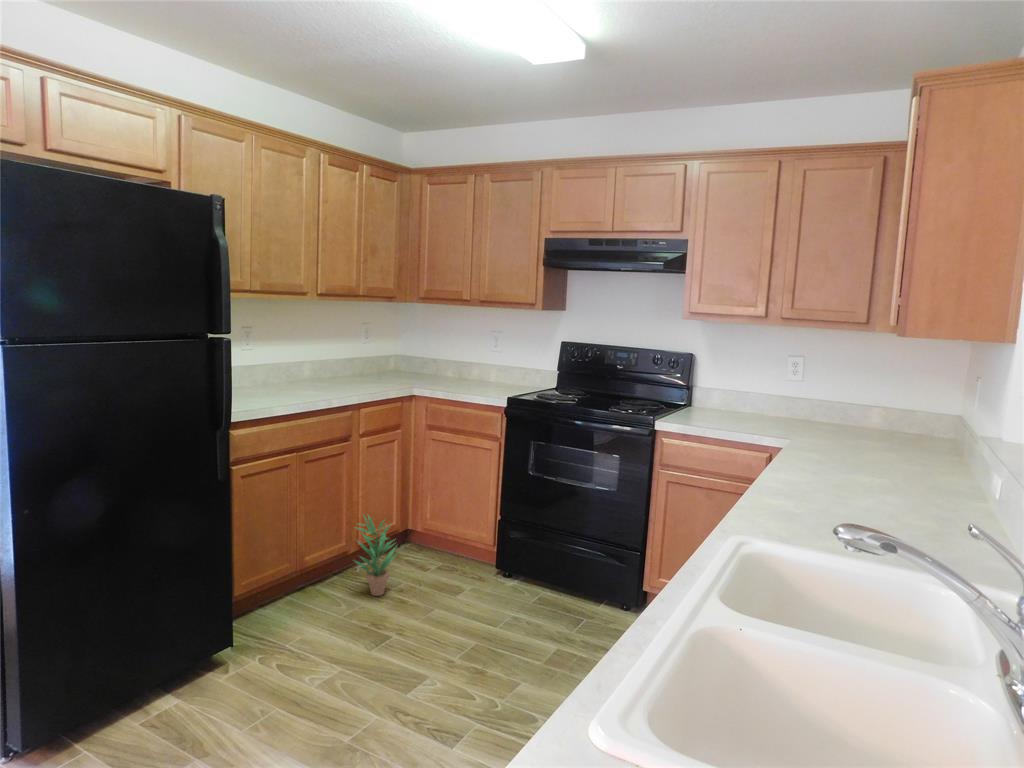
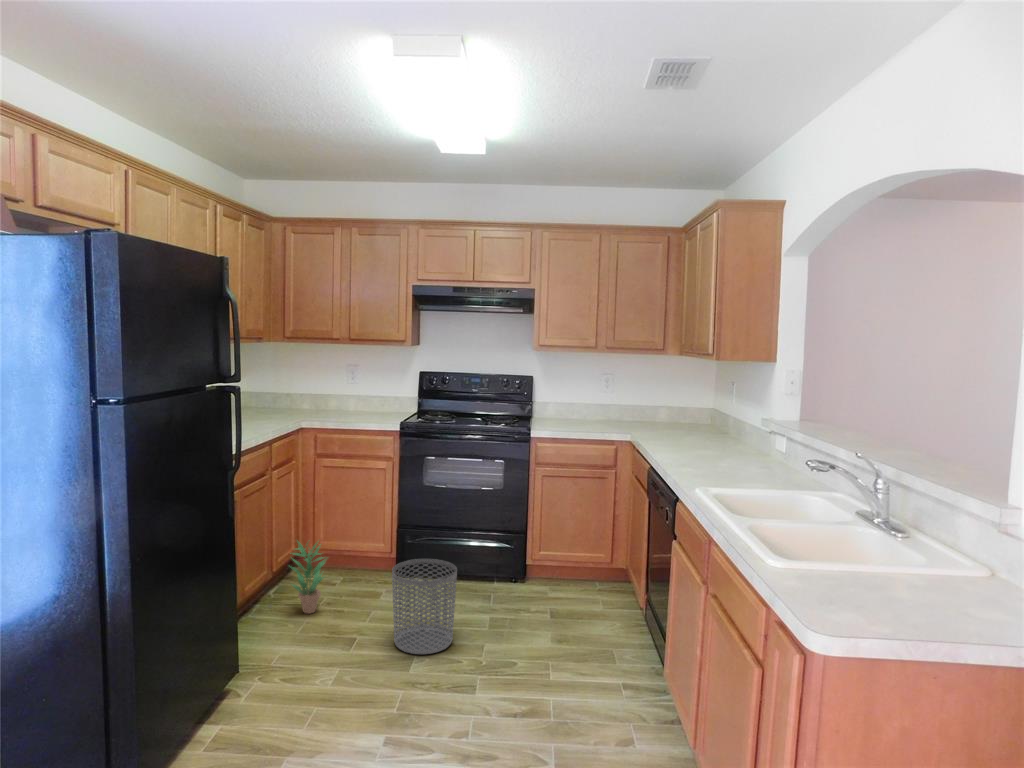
waste bin: none [419,560,497,679] -> present [392,559,457,654]

